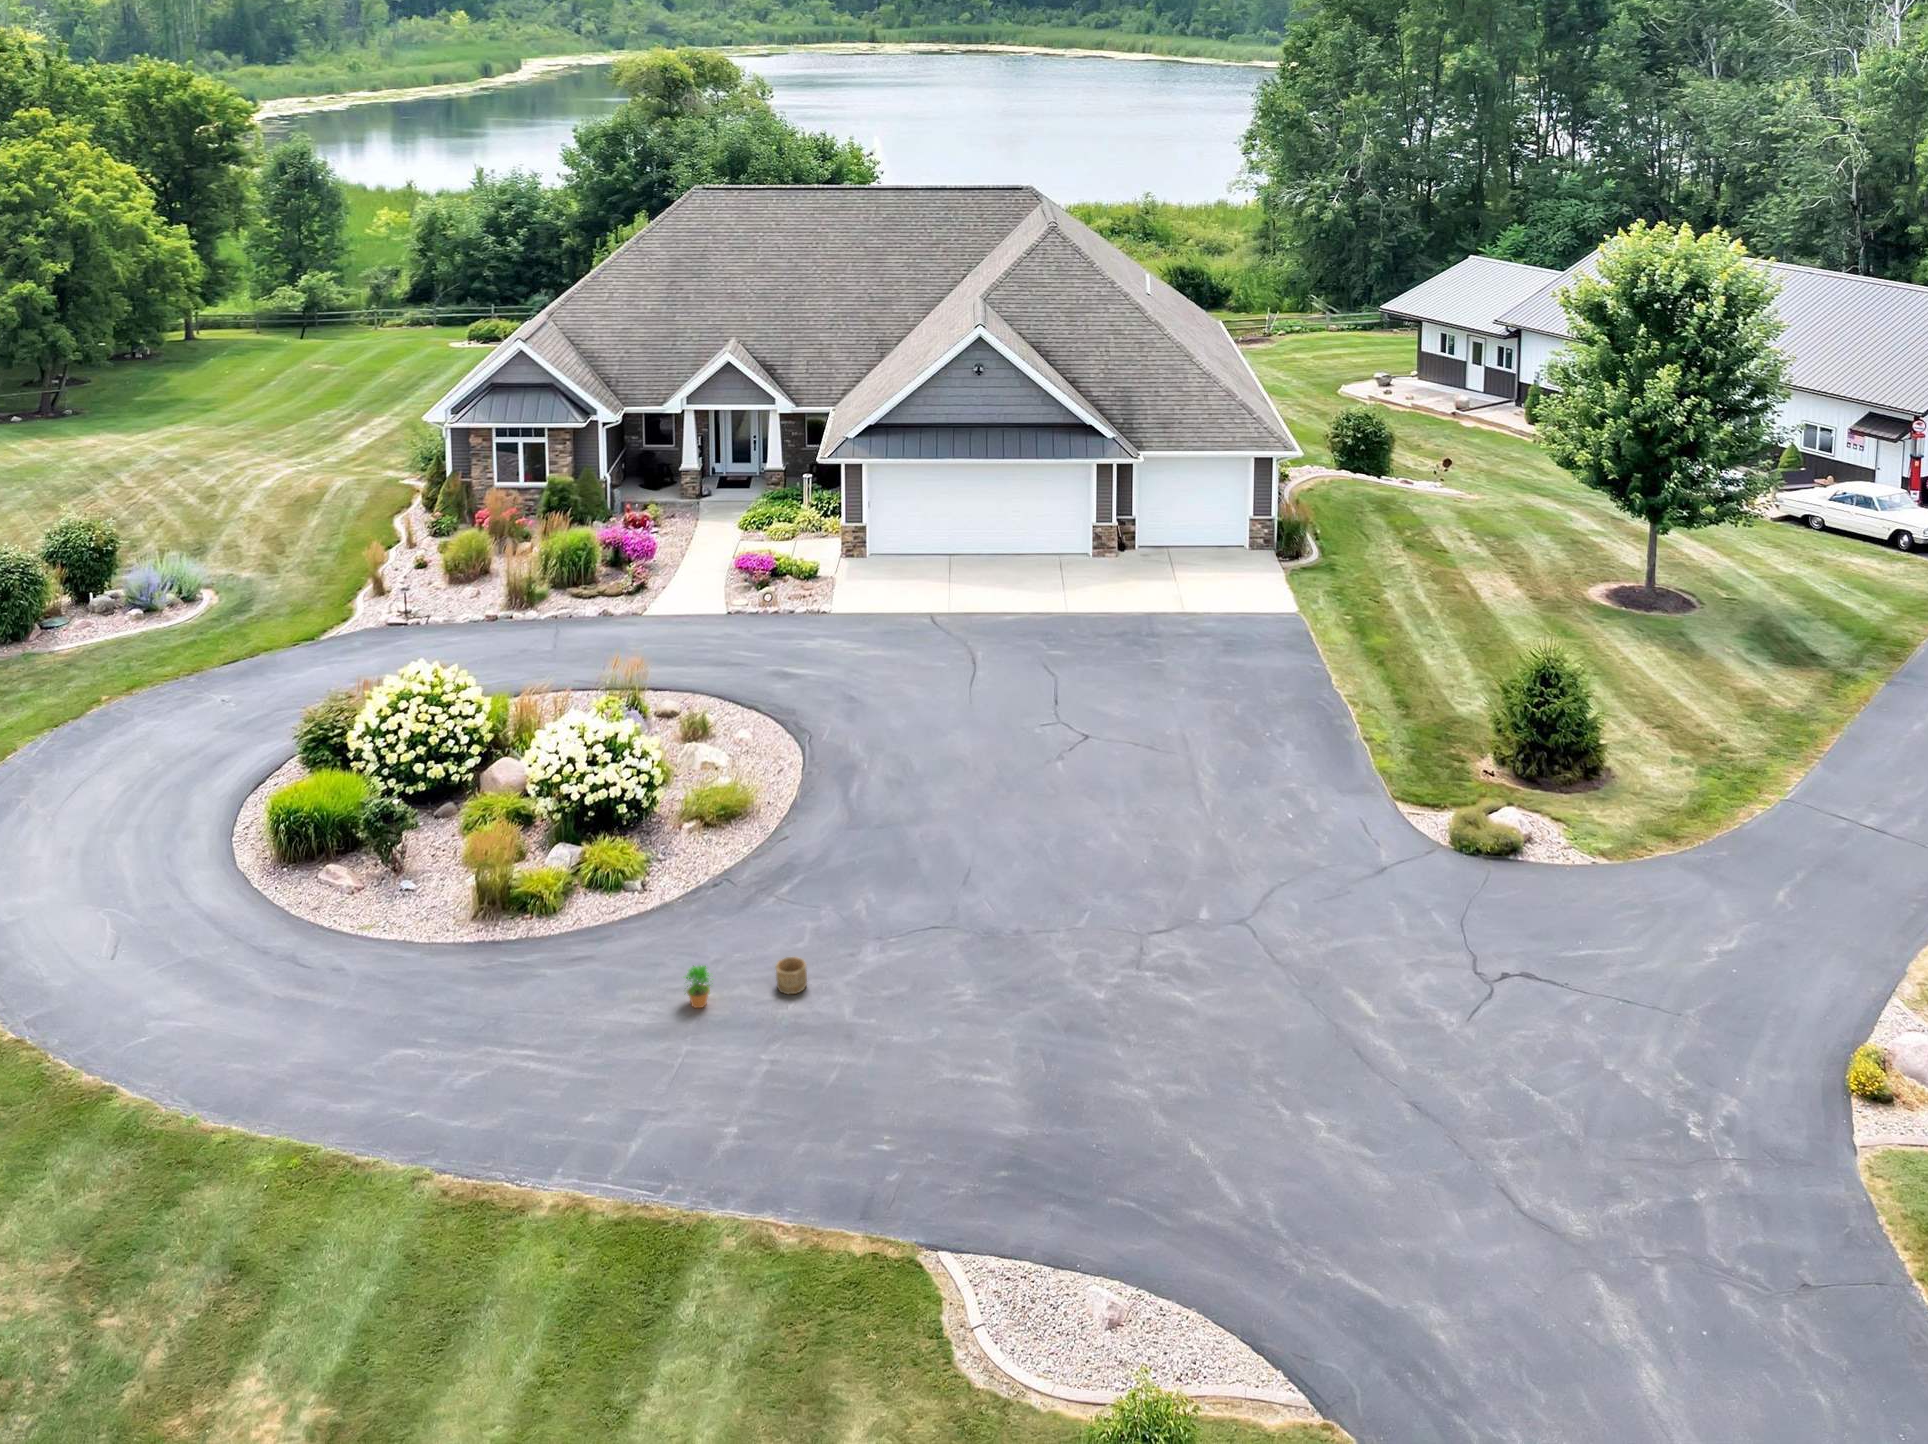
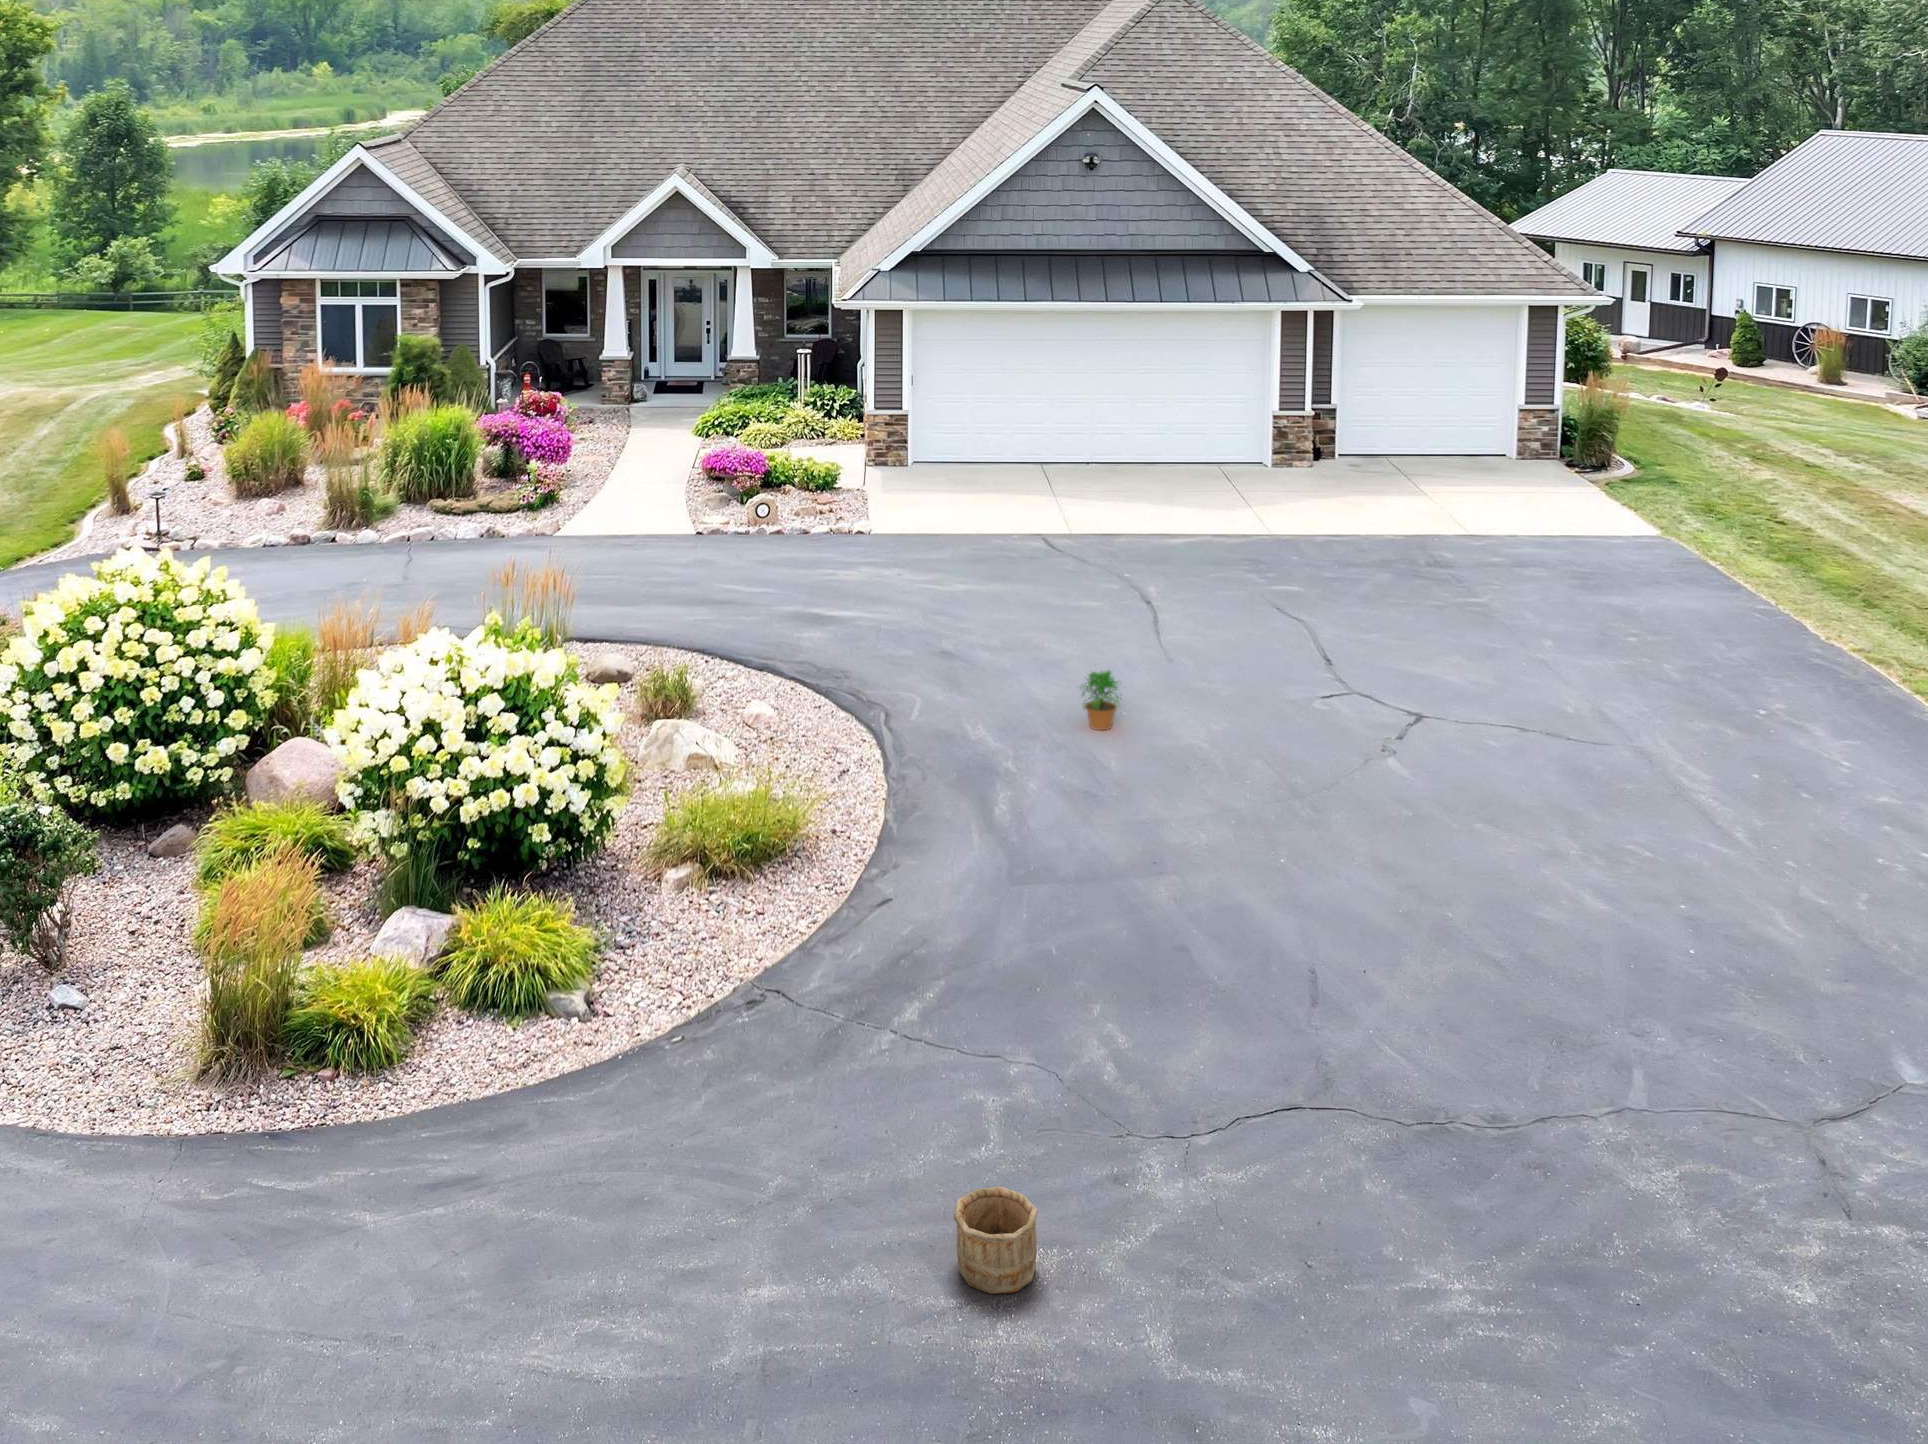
potted plant: present [686,966,713,1008] -> present [1081,670,1121,730]

